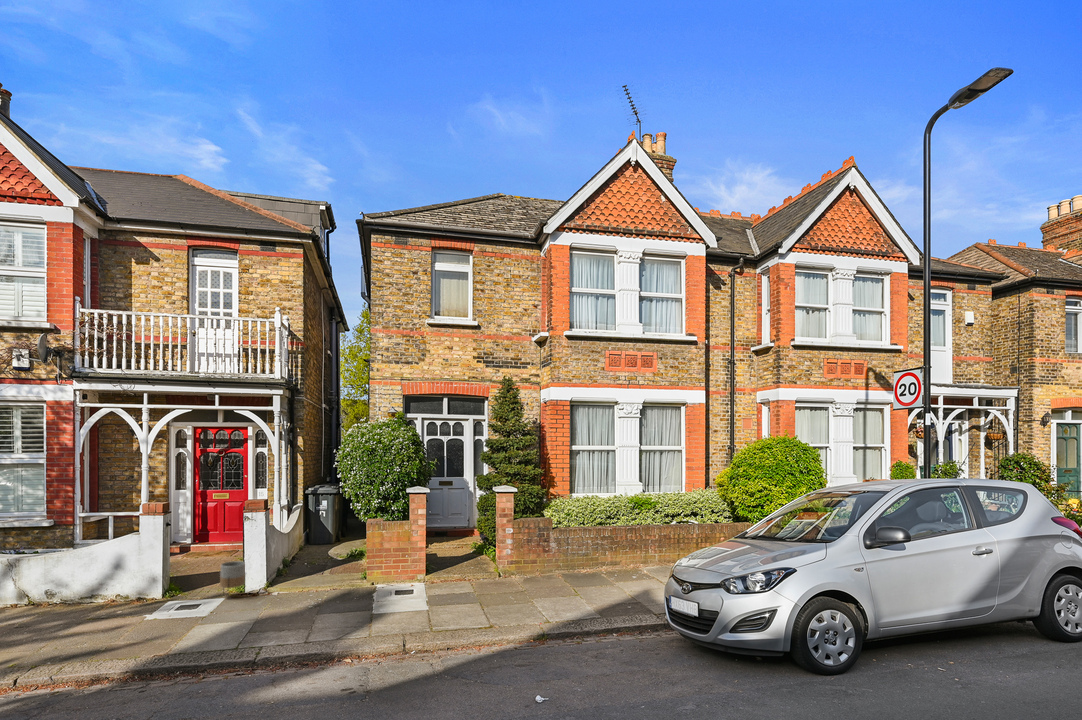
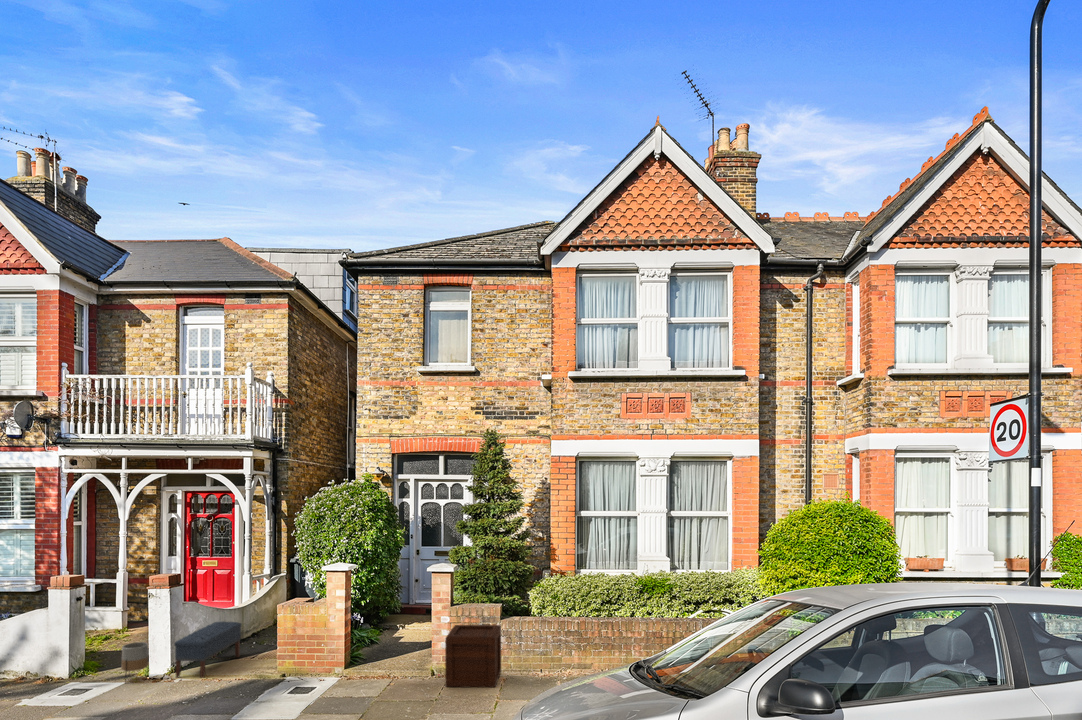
wooden crate: none [524,532,574,583] -> present [445,625,501,687]
bench: none [271,541,311,593] -> present [175,622,241,678]

